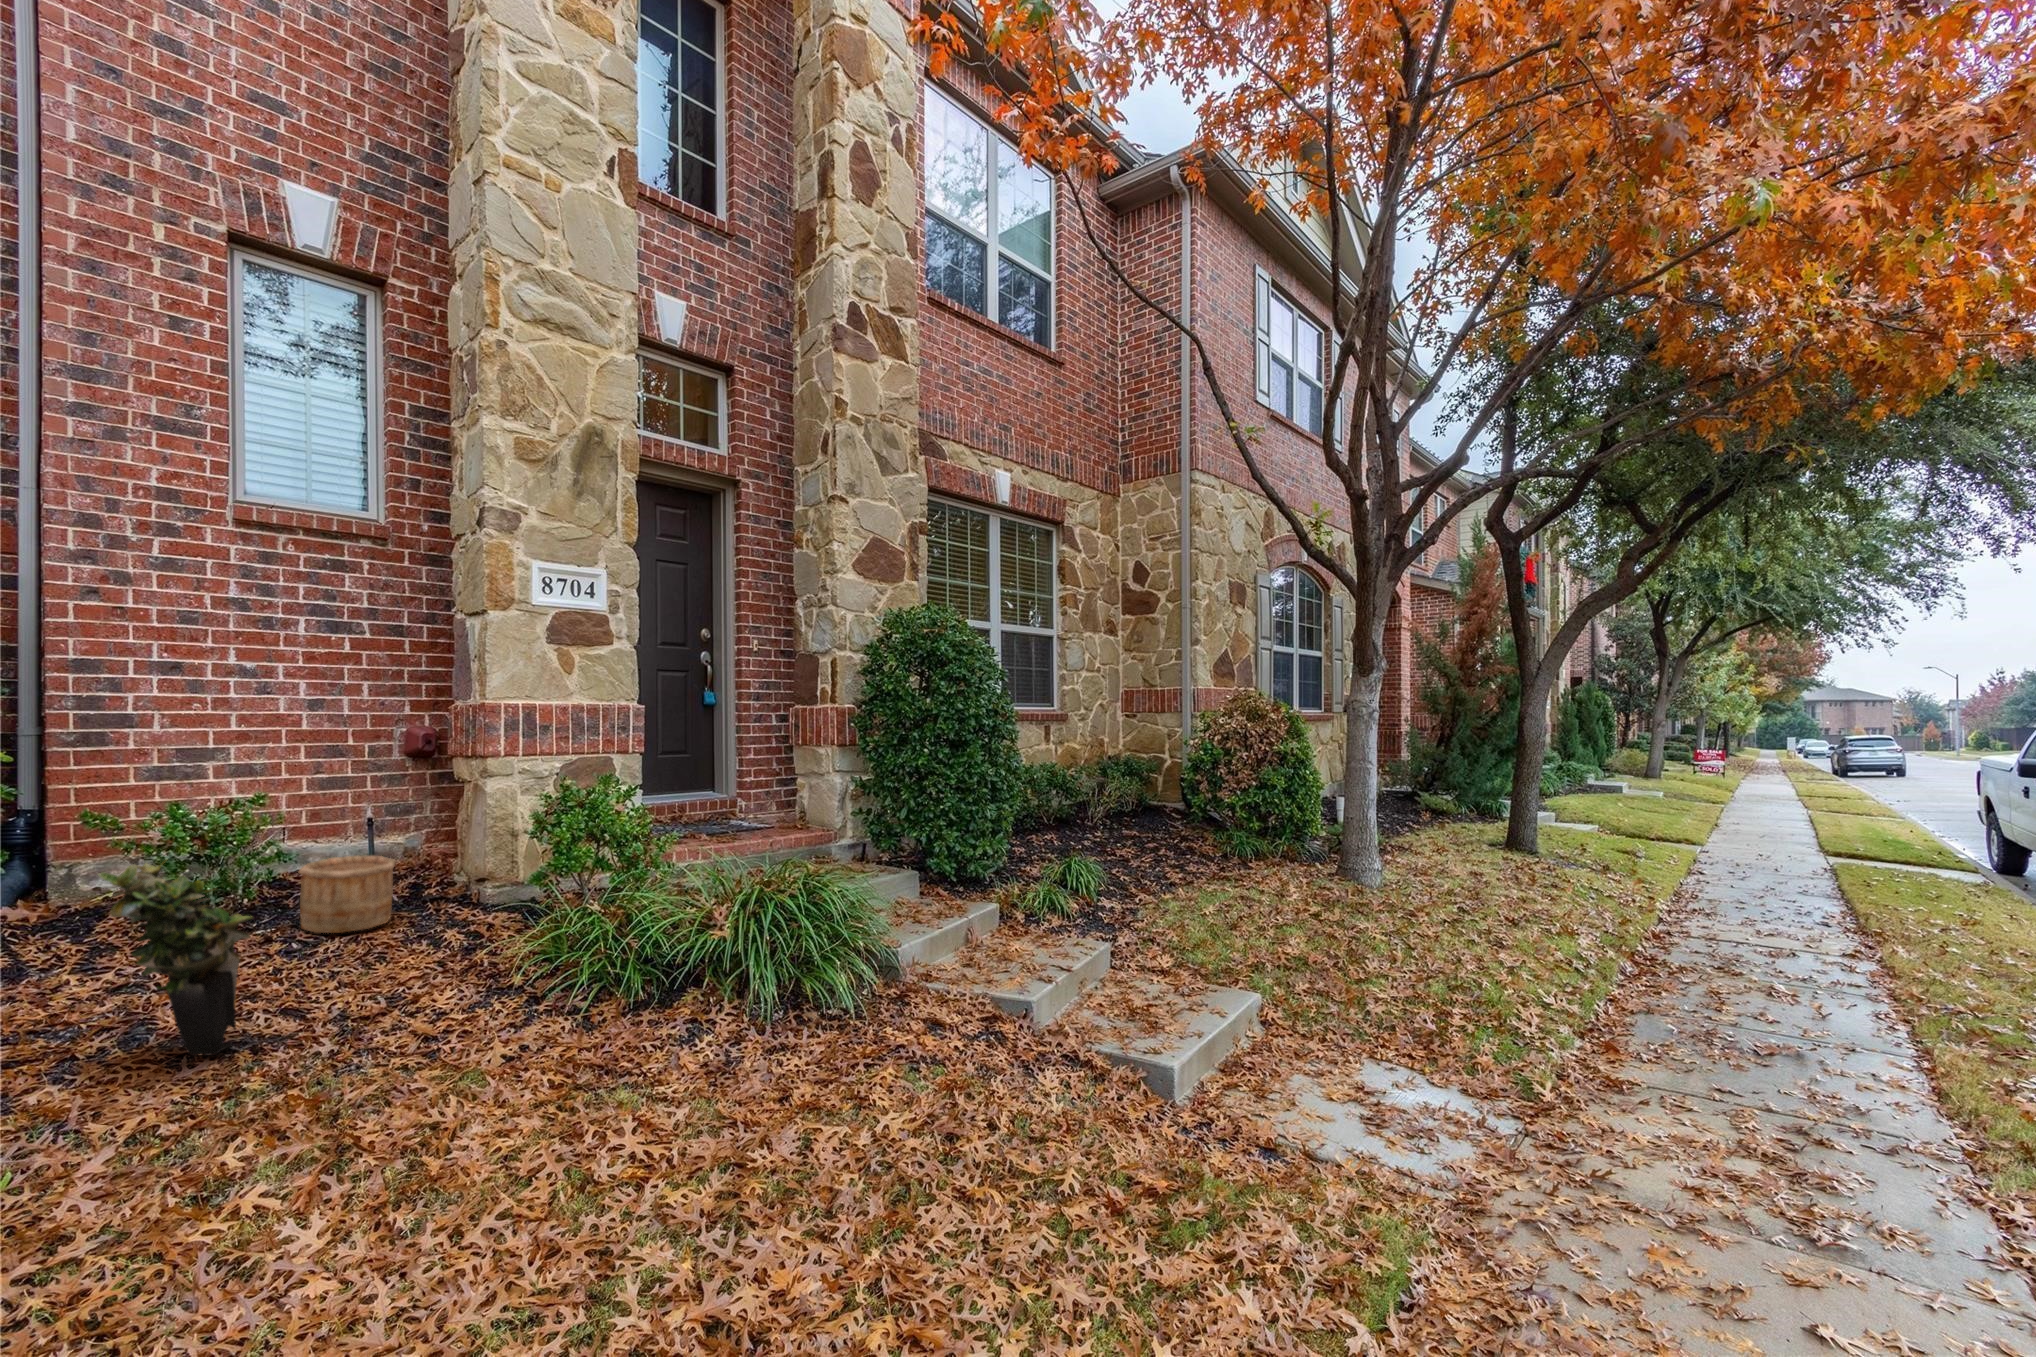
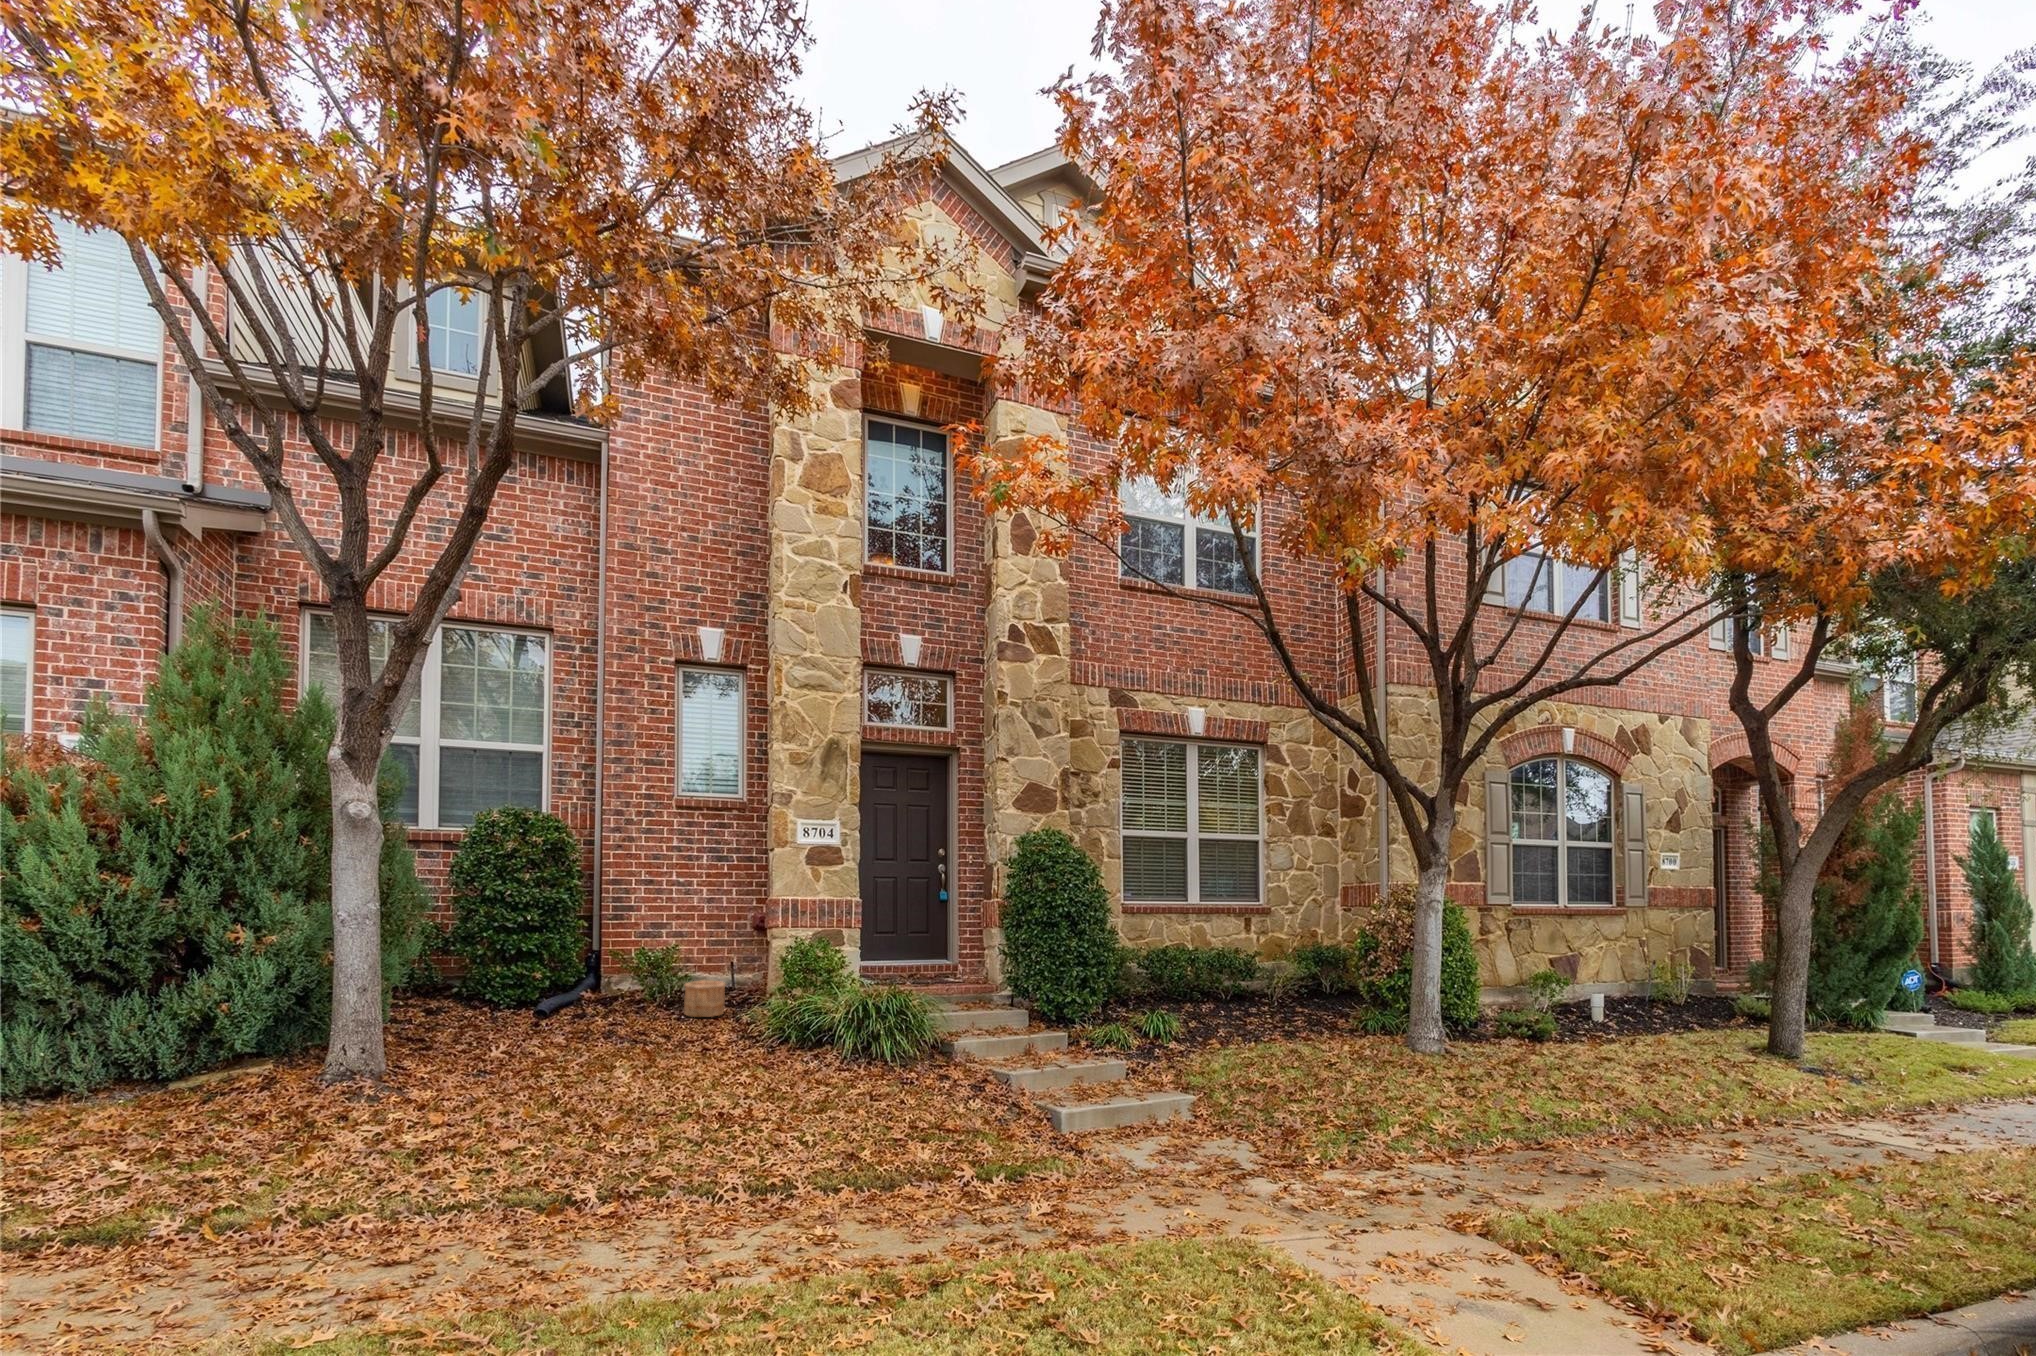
potted plant: present [98,862,252,1055] -> none [597,965,646,1049]

